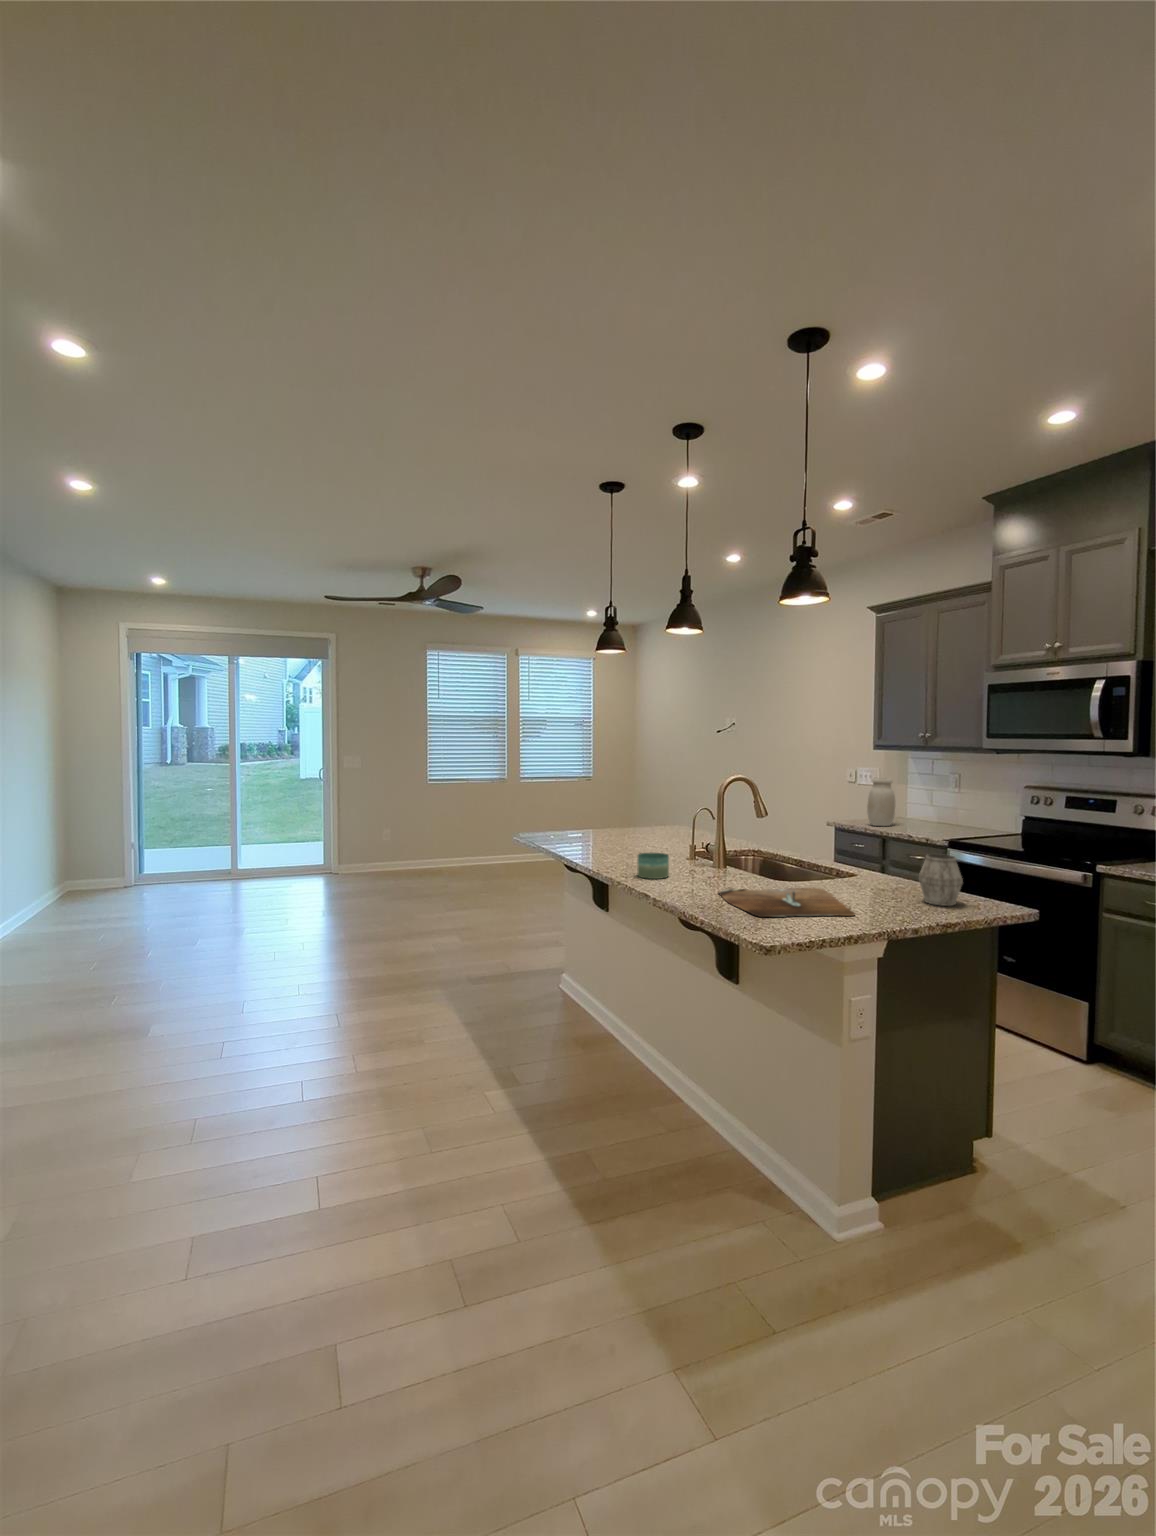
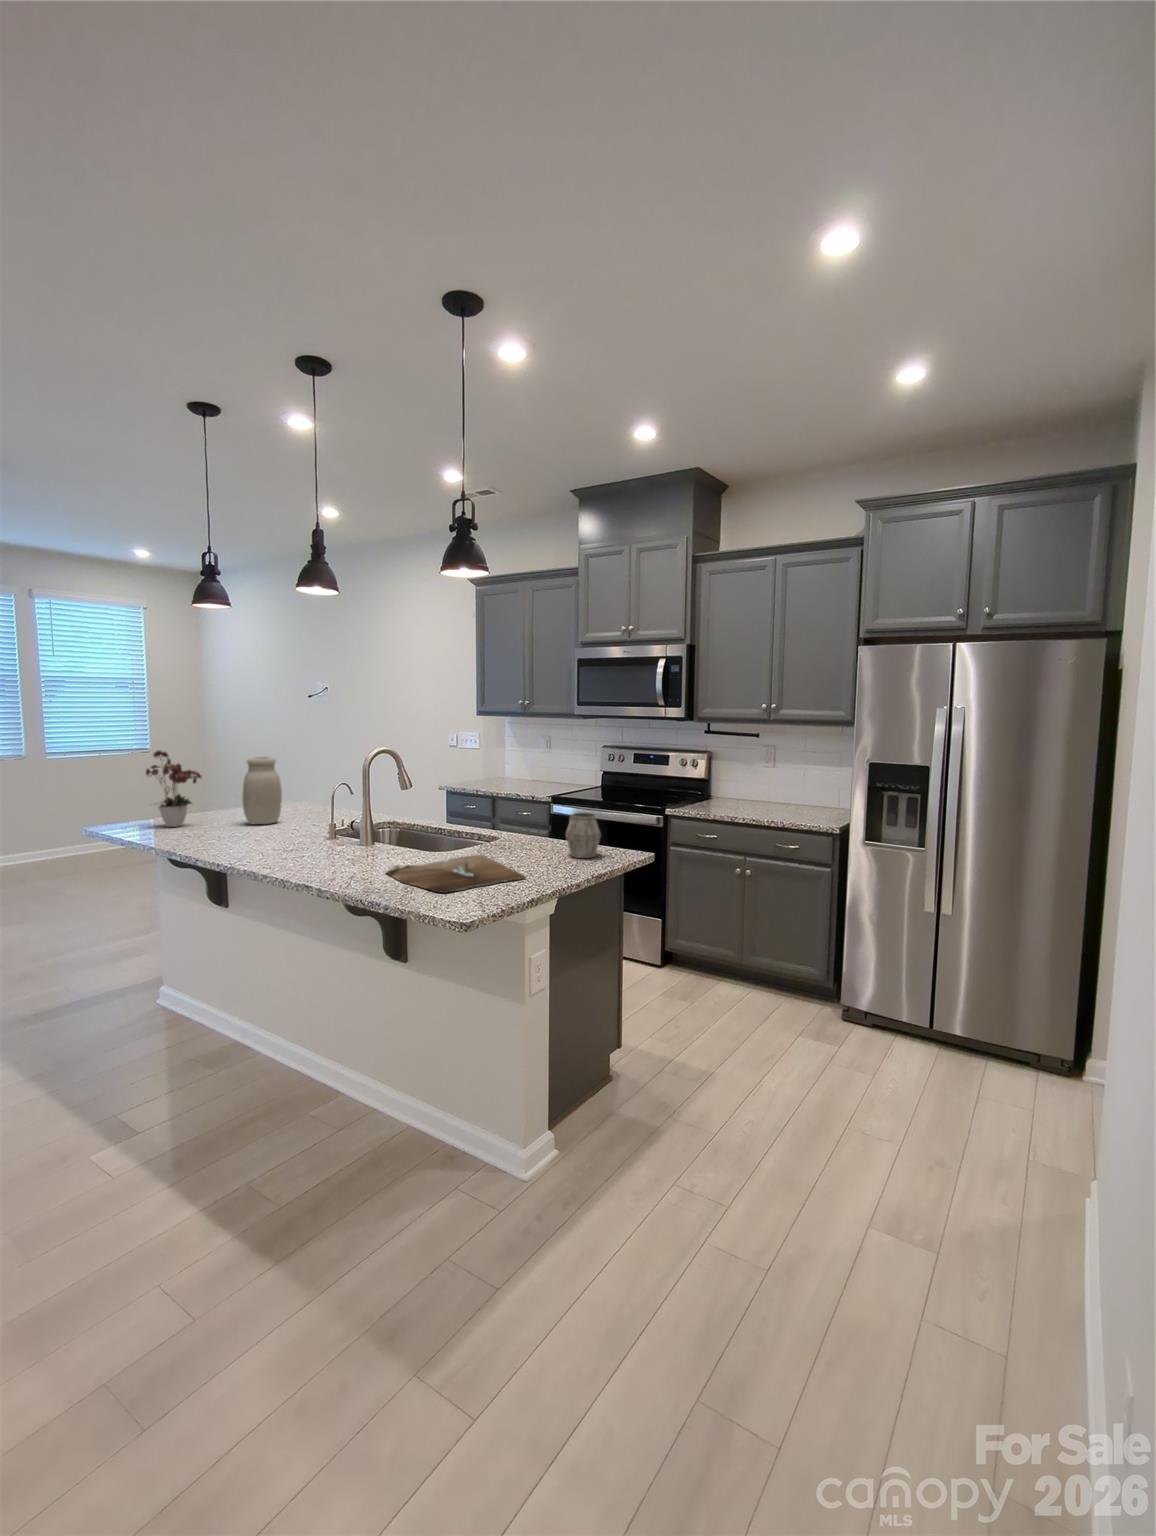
flower arrangement: none [555,771,601,839] -> present [146,750,202,827]
jar: present [867,778,895,826] -> present [243,757,282,824]
candle: present [637,853,669,879] -> none [282,836,320,867]

